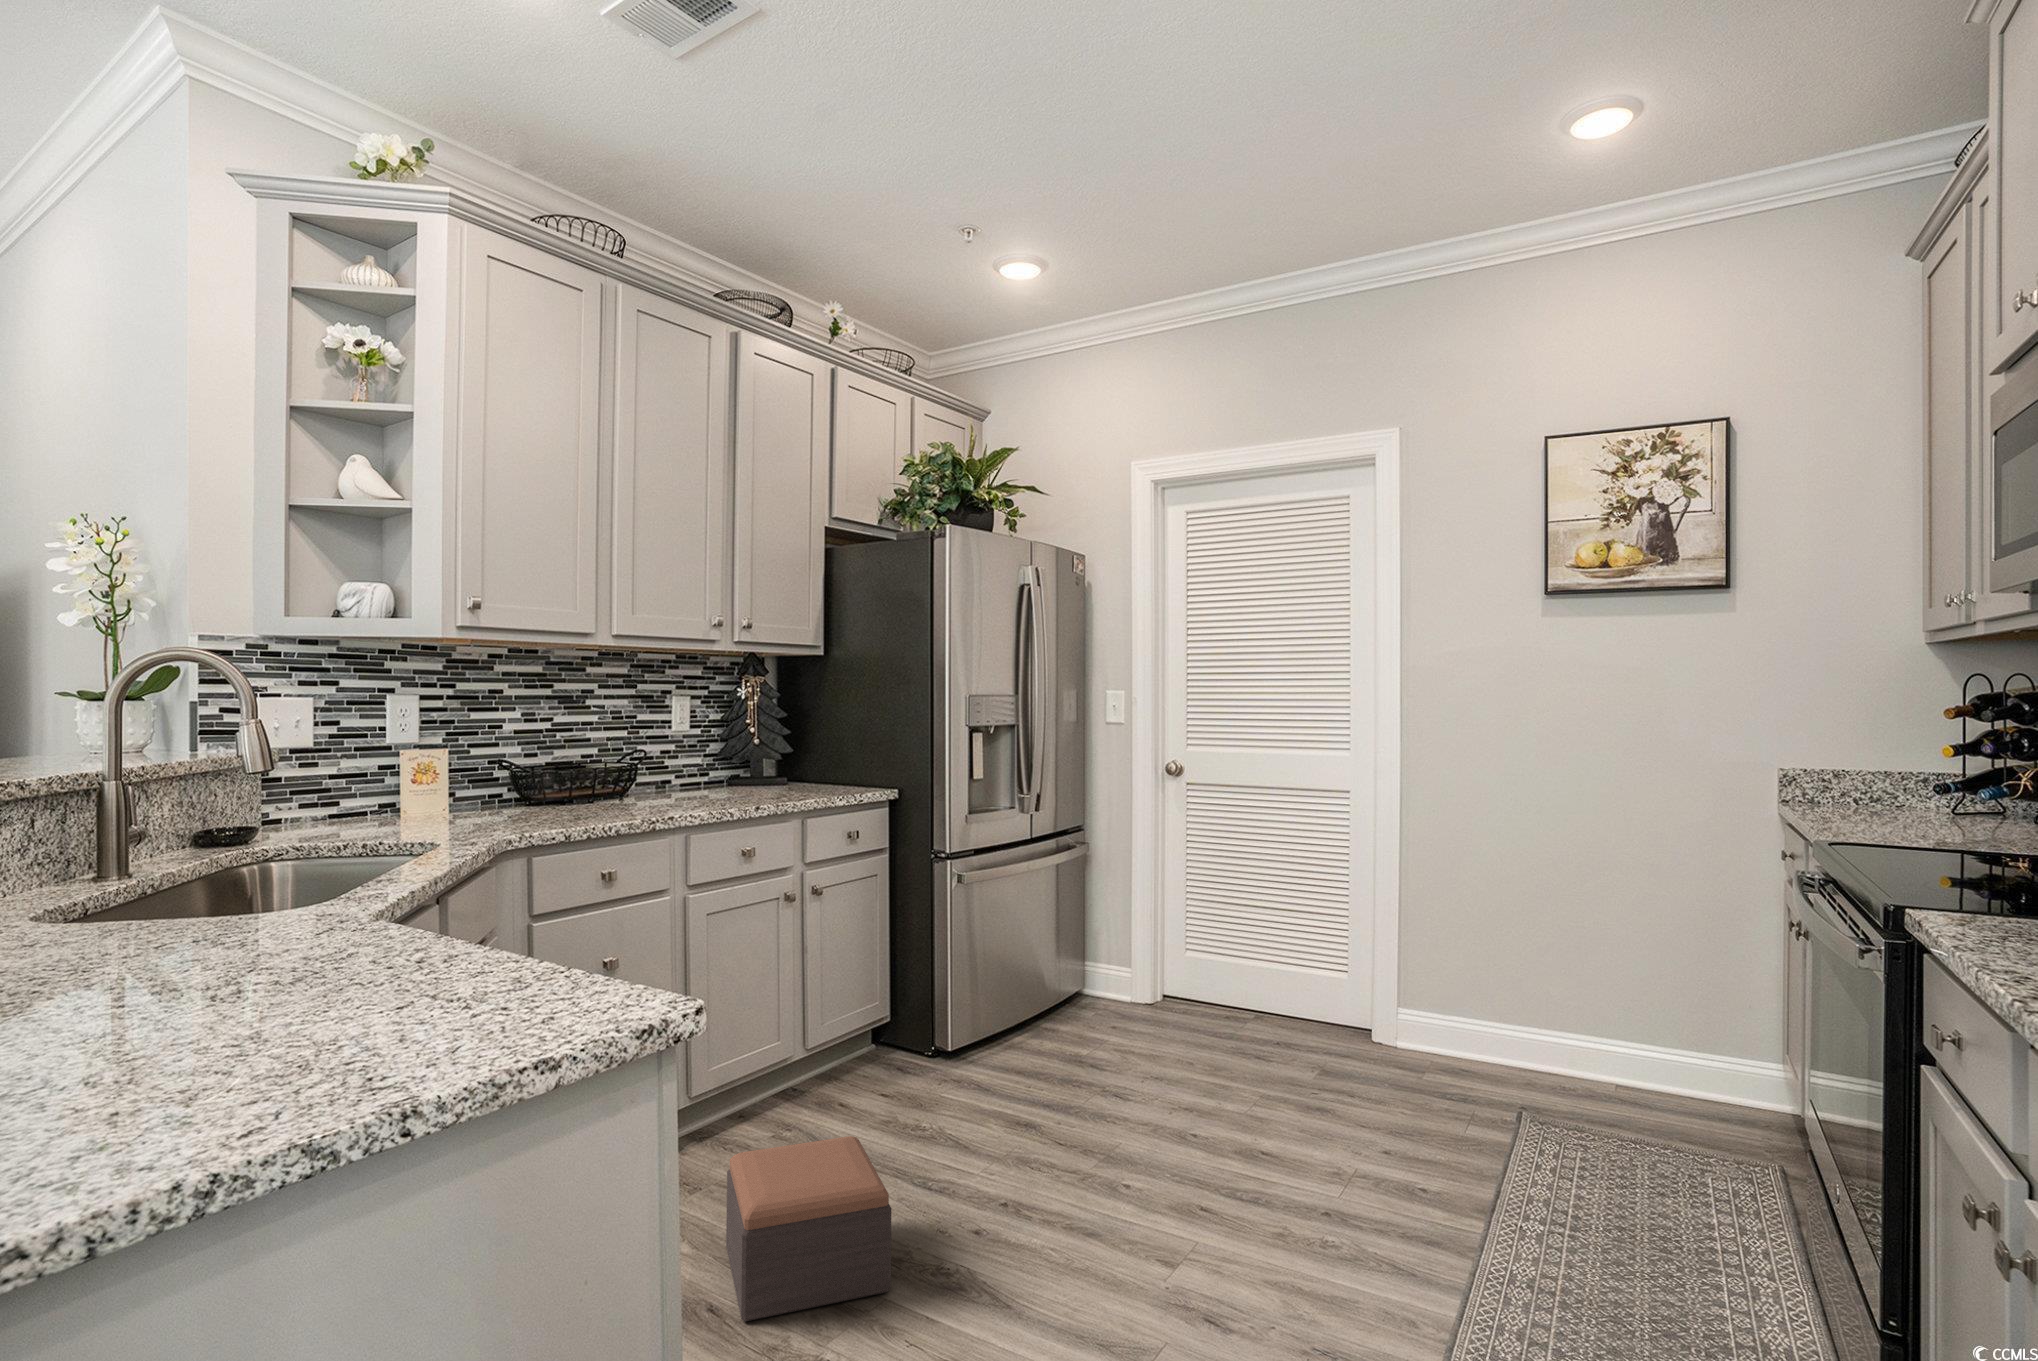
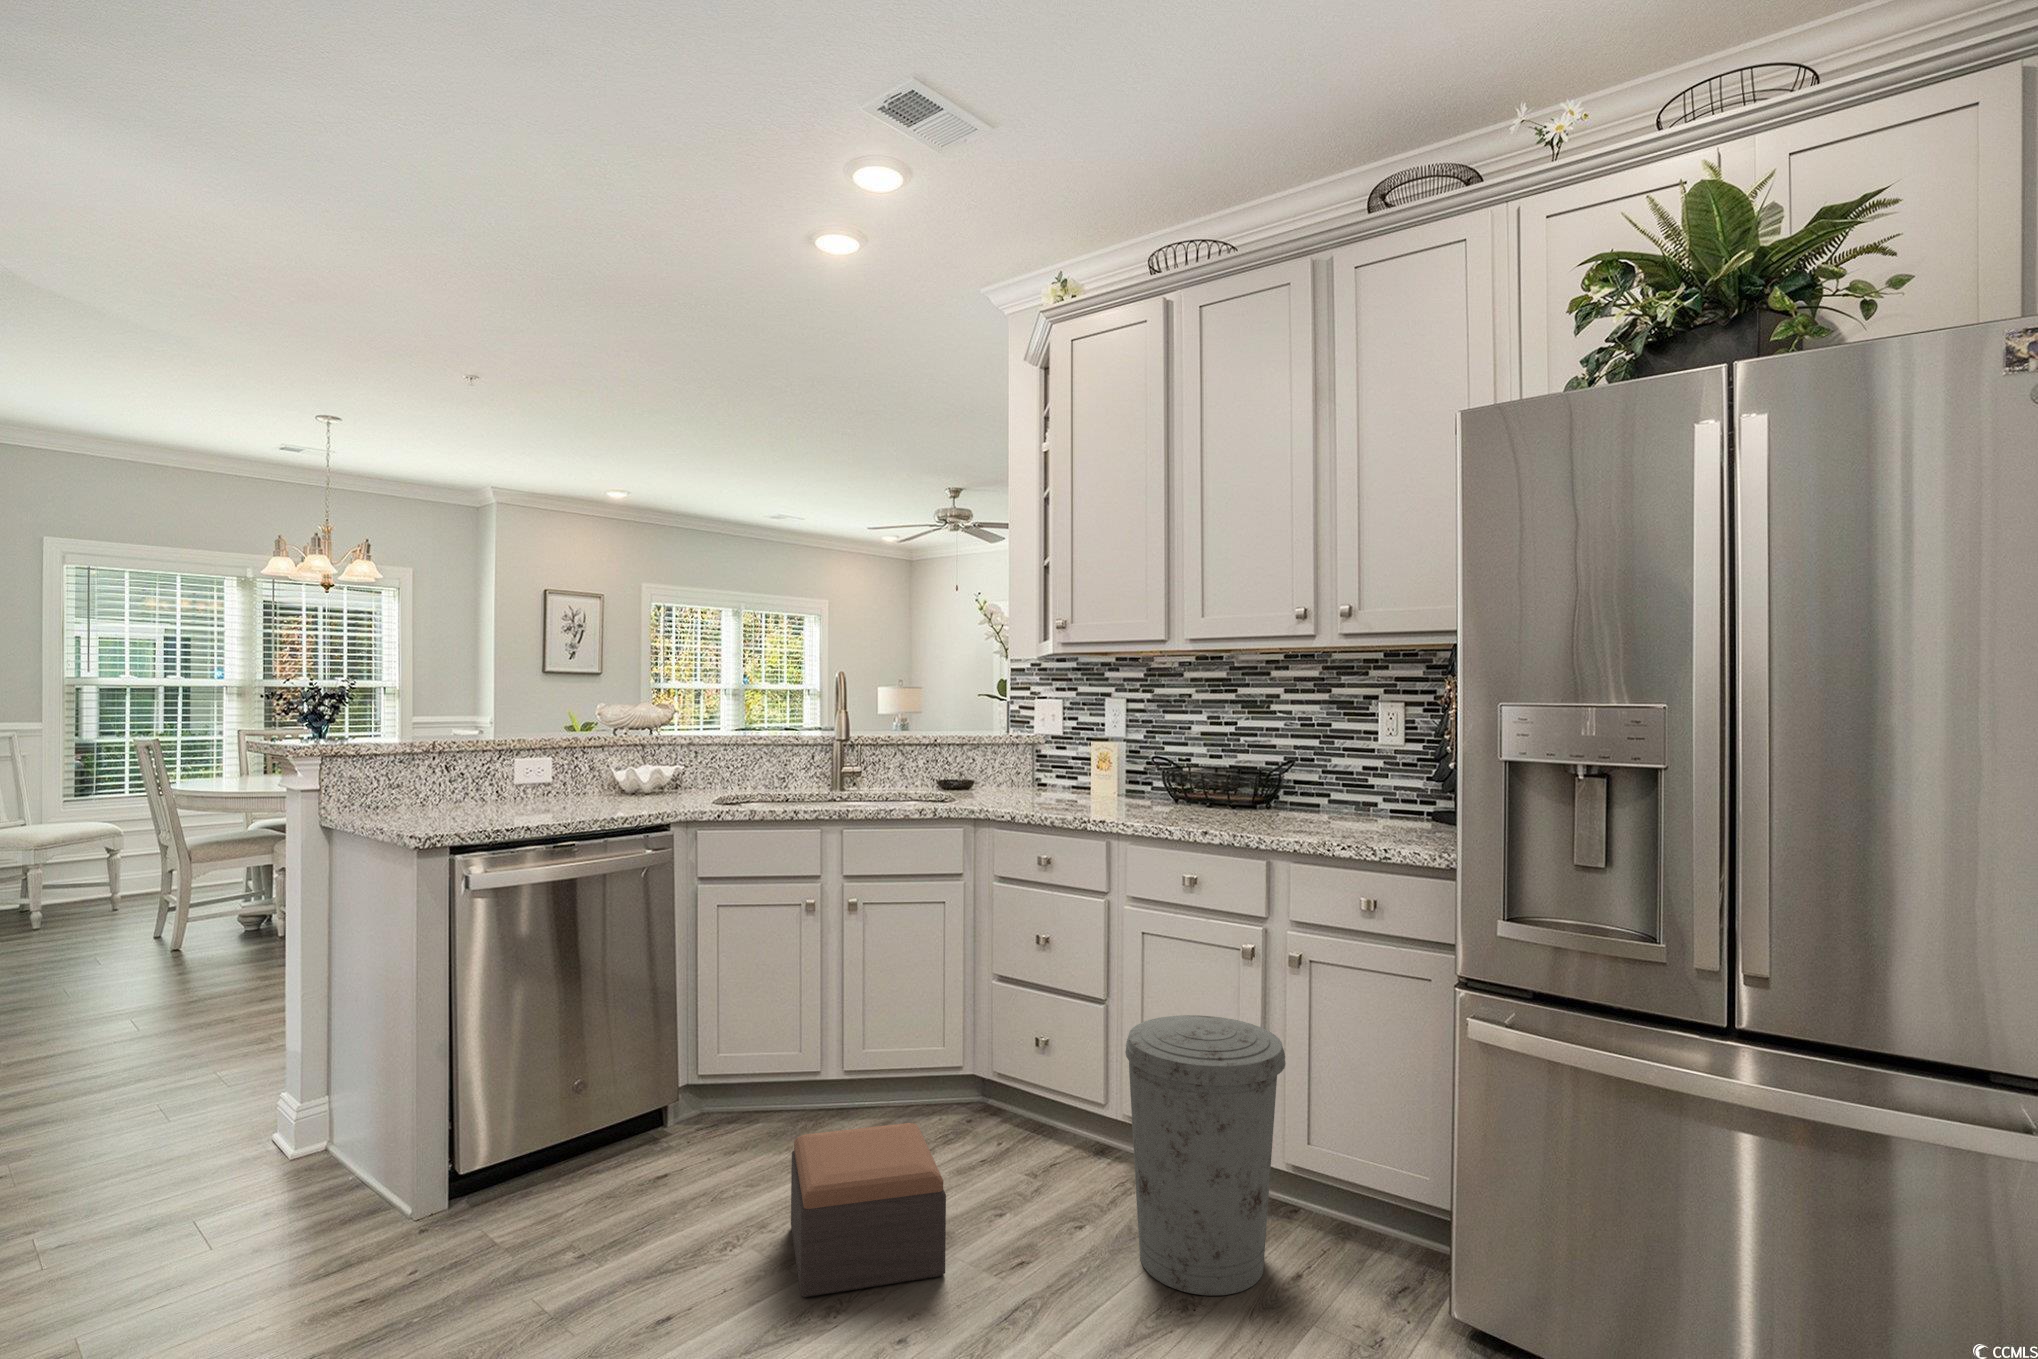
trash can: none [789,941,911,1144] -> present [1125,1015,1285,1295]

